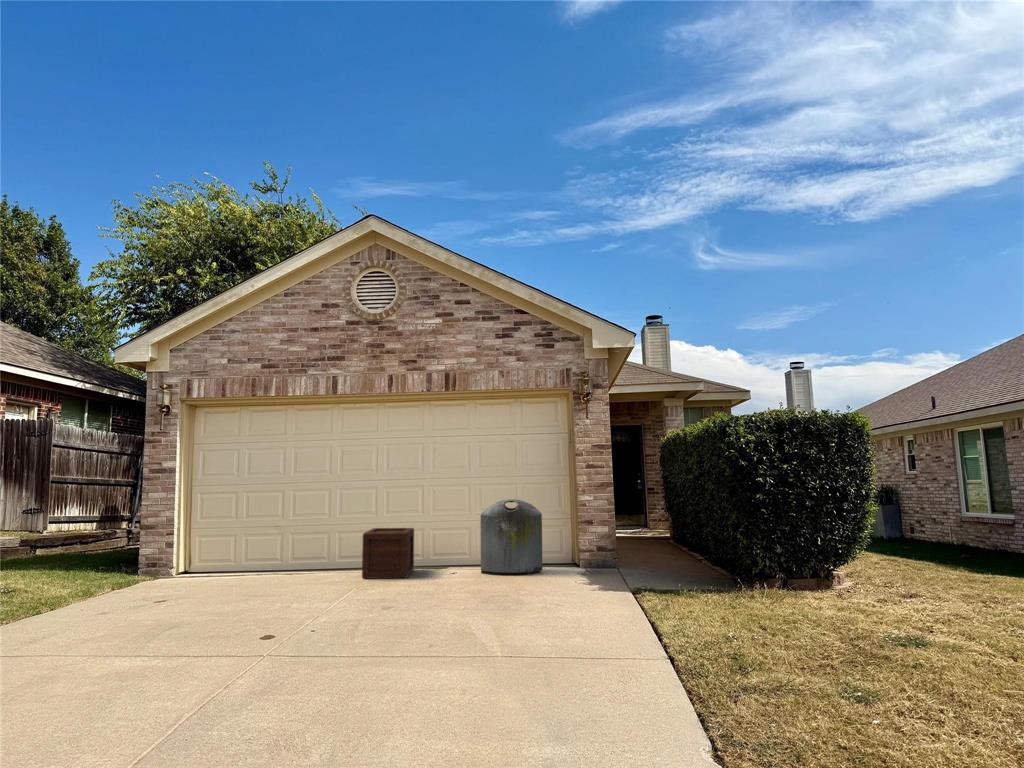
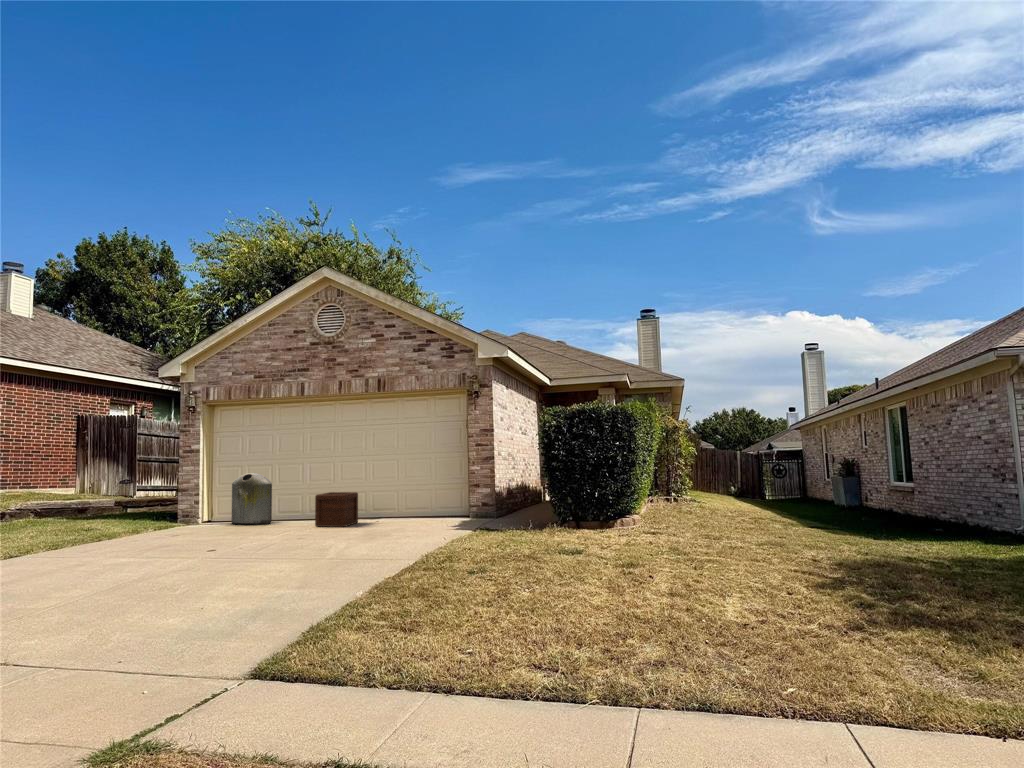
trash can: present [481,499,542,575] -> present [231,473,272,525]

